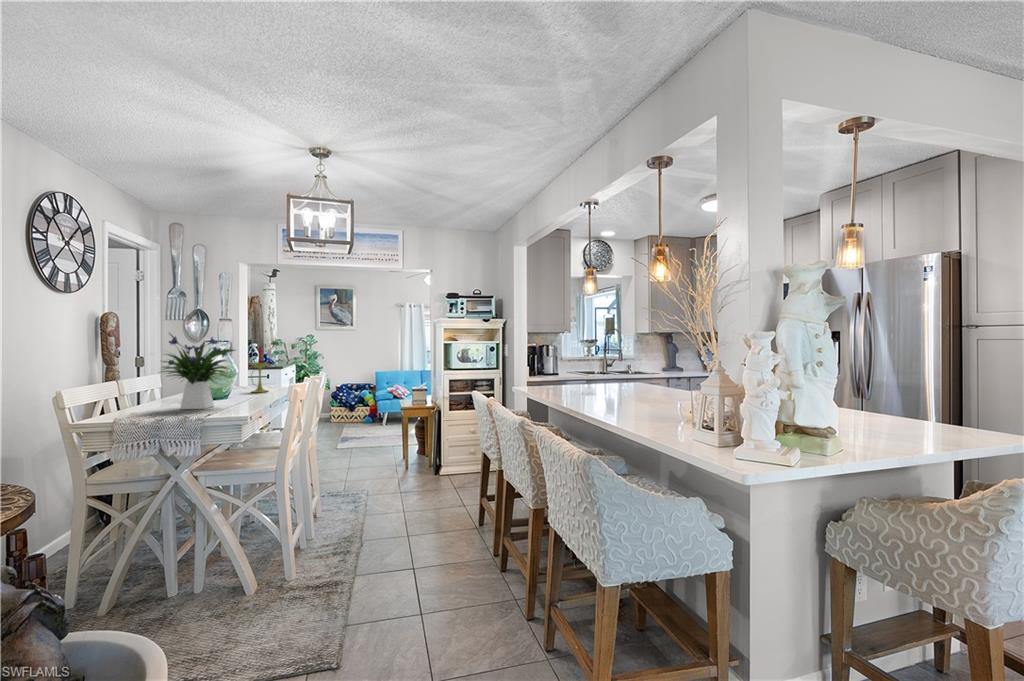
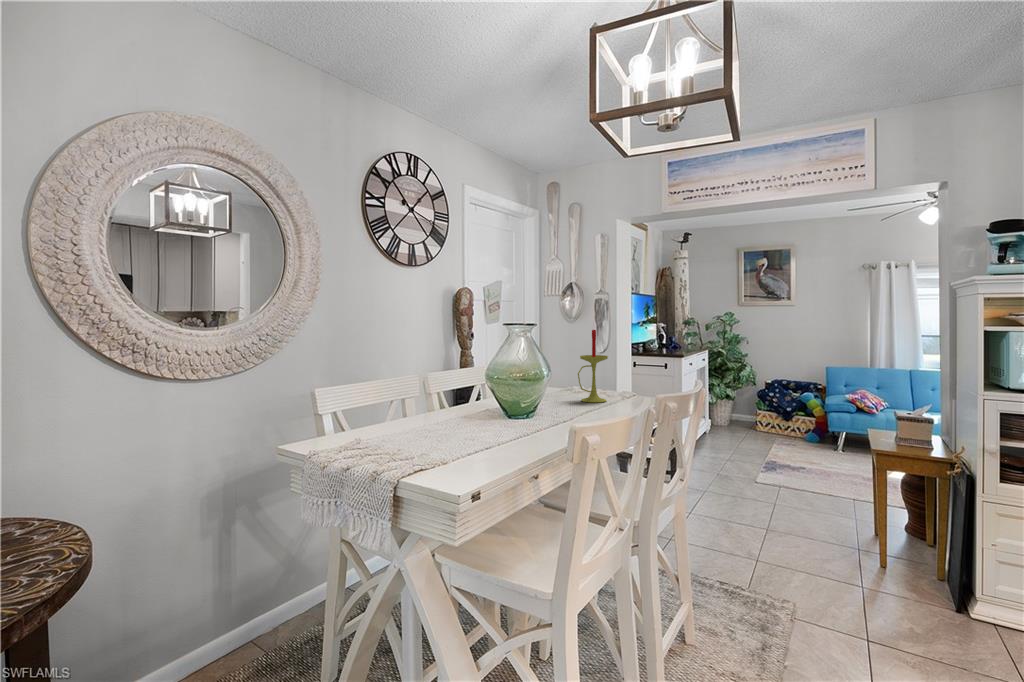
flower arrangement: present [162,333,235,409] -> none [385,307,510,435]

